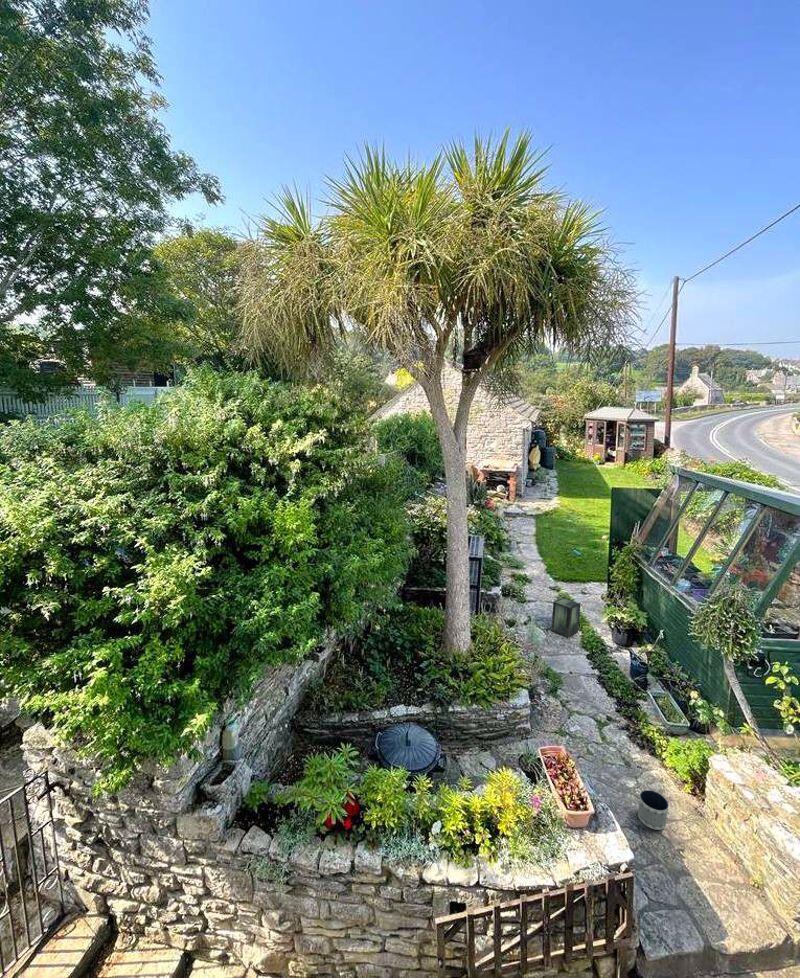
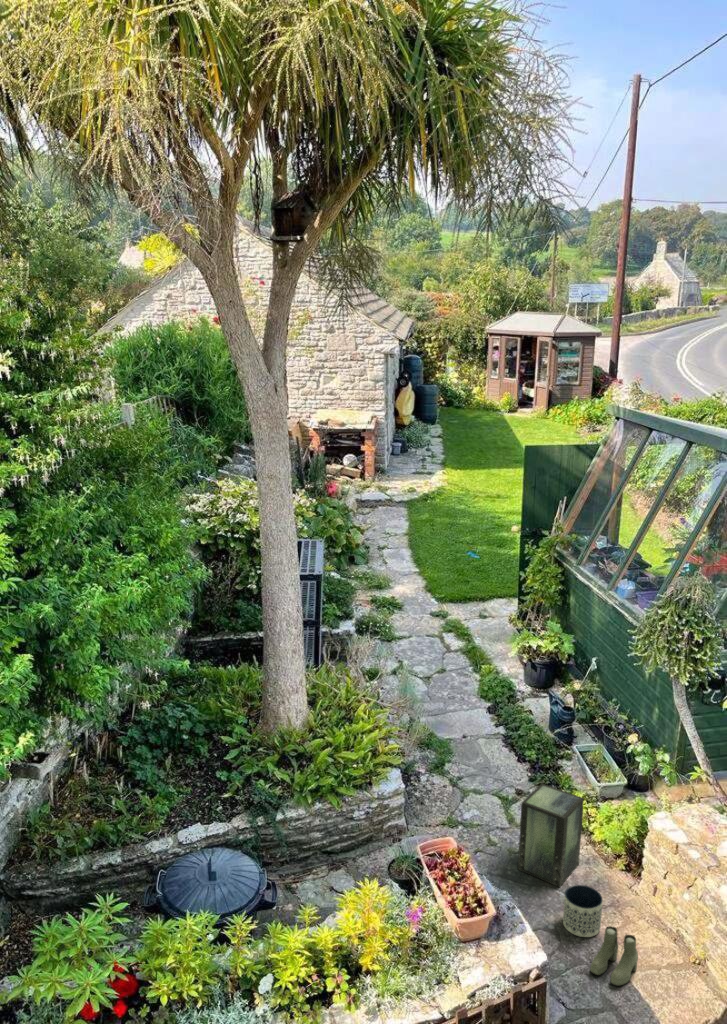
storage box: present [551,598,581,638] -> present [518,784,584,887]
boots: none [659,828,696,874] -> present [590,926,638,986]

